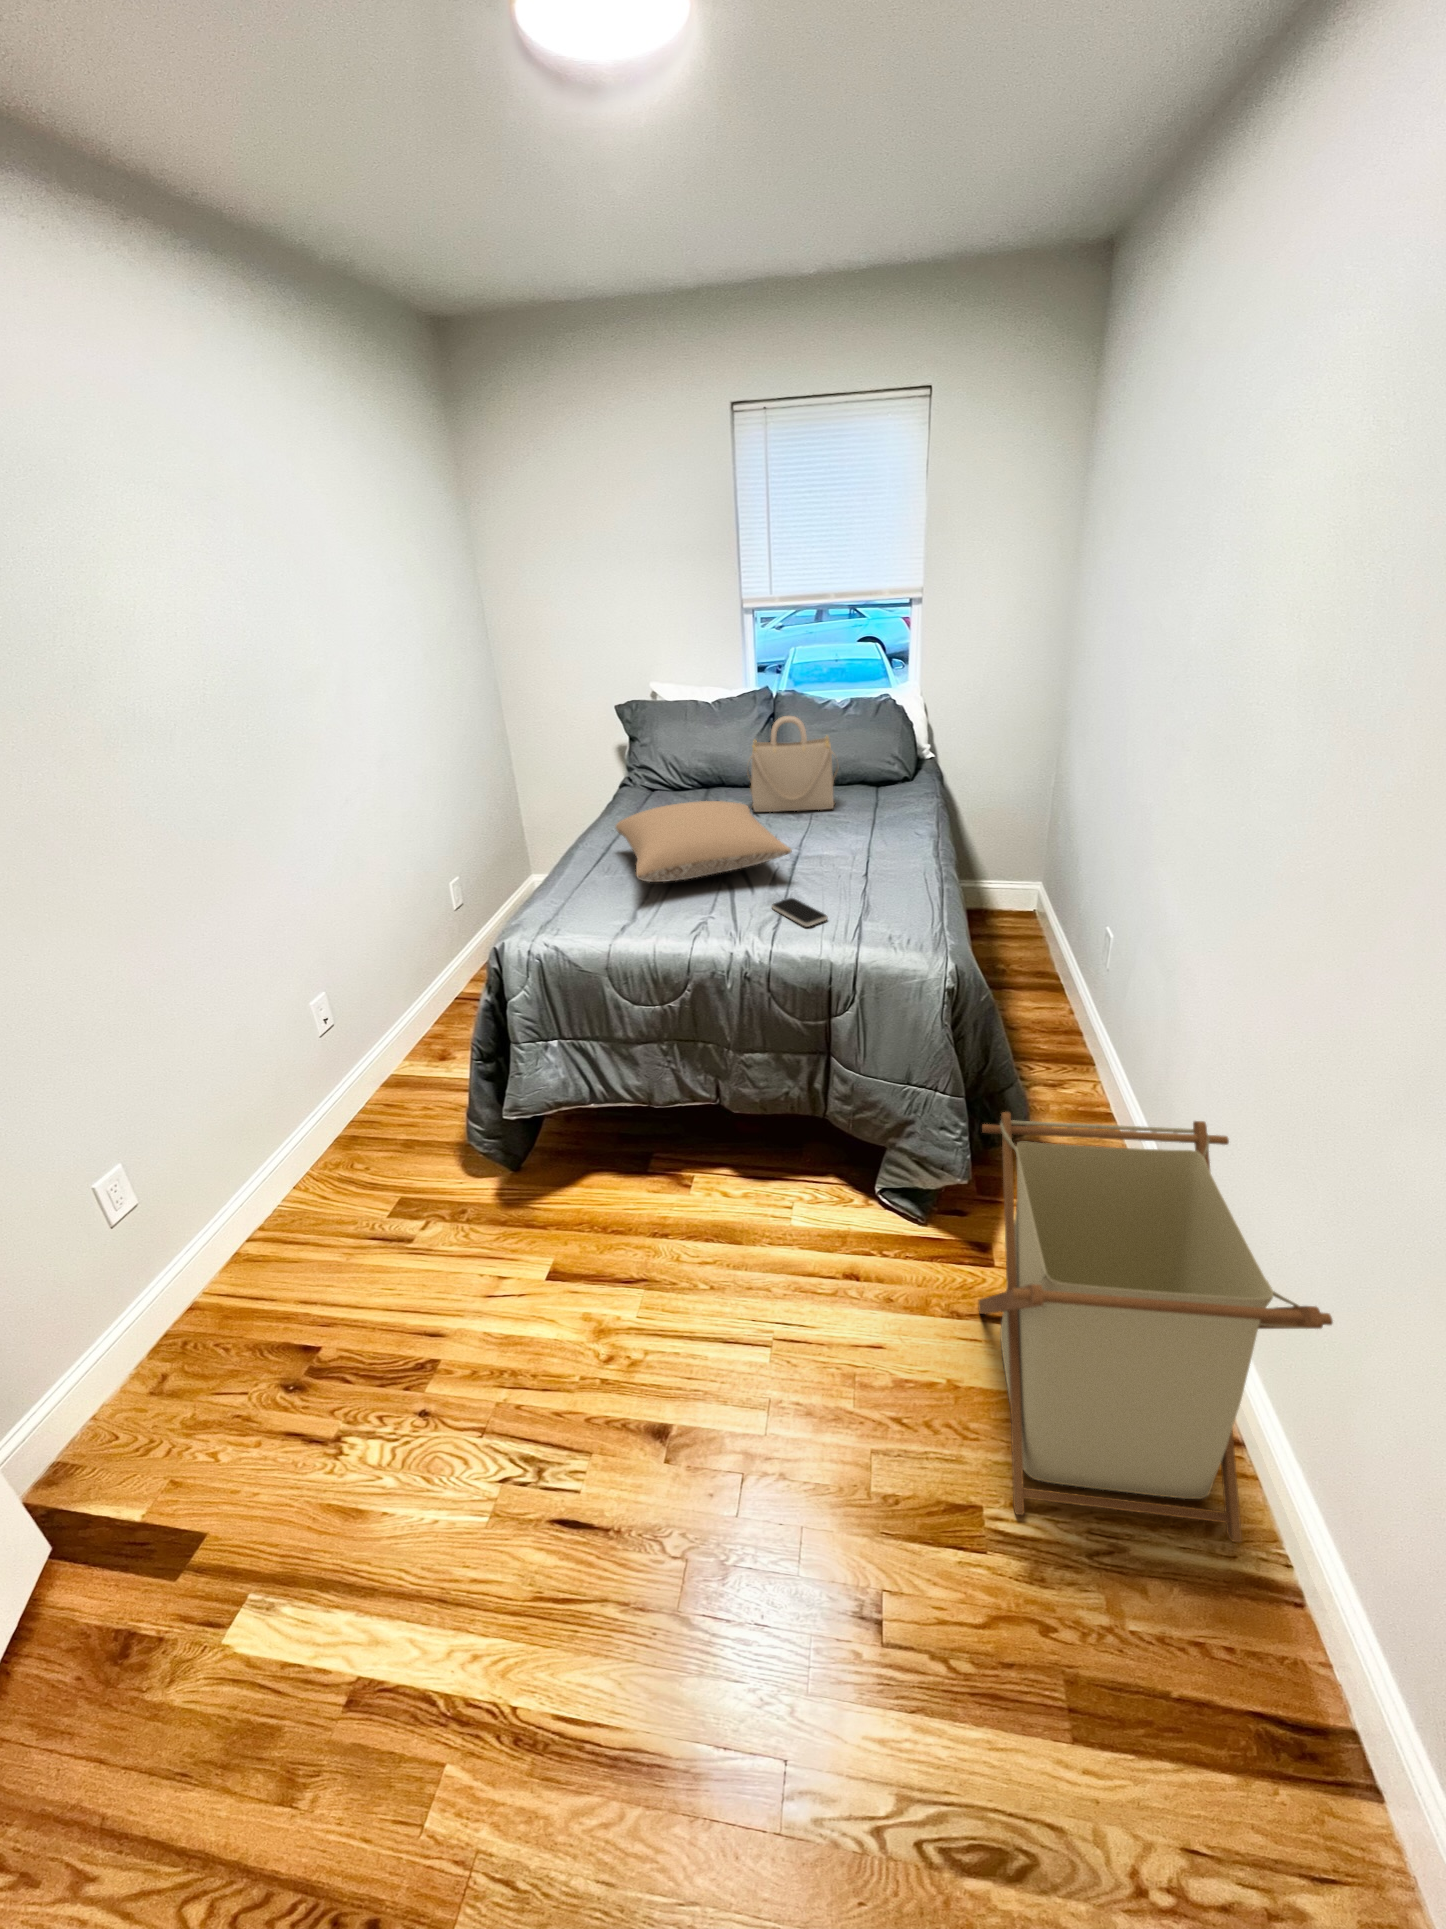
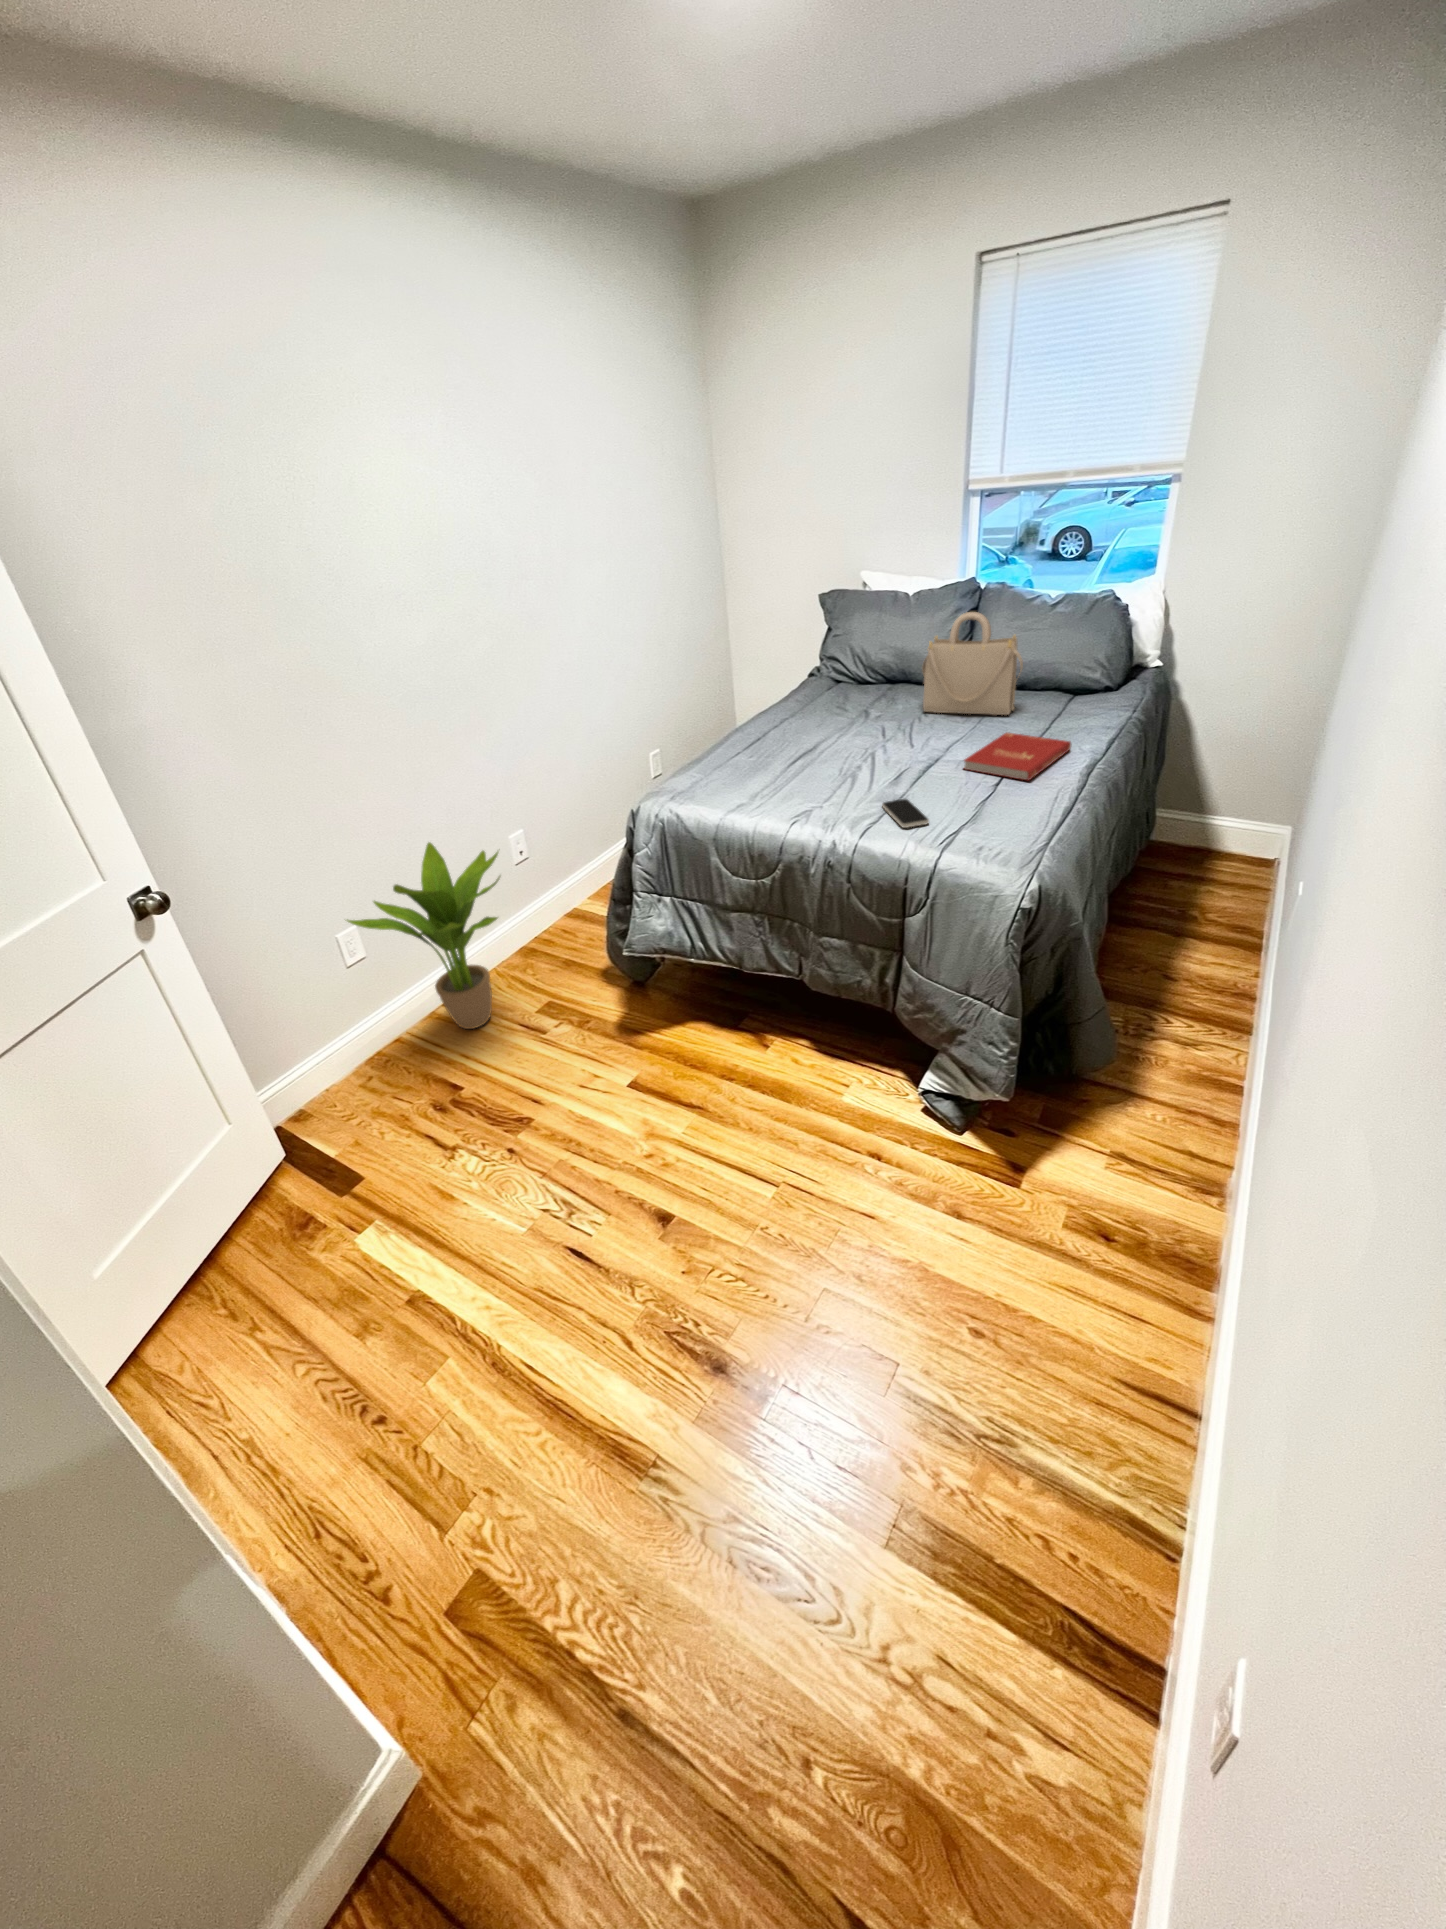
pillow: present [616,801,792,882] -> none [761,696,918,770]
book: none [824,825,906,868] -> present [964,733,1071,780]
potted plant: none [112,1019,353,1265] -> present [347,842,500,1029]
laundry basket: present [979,1112,1333,1542] -> none [915,1030,1251,1487]

